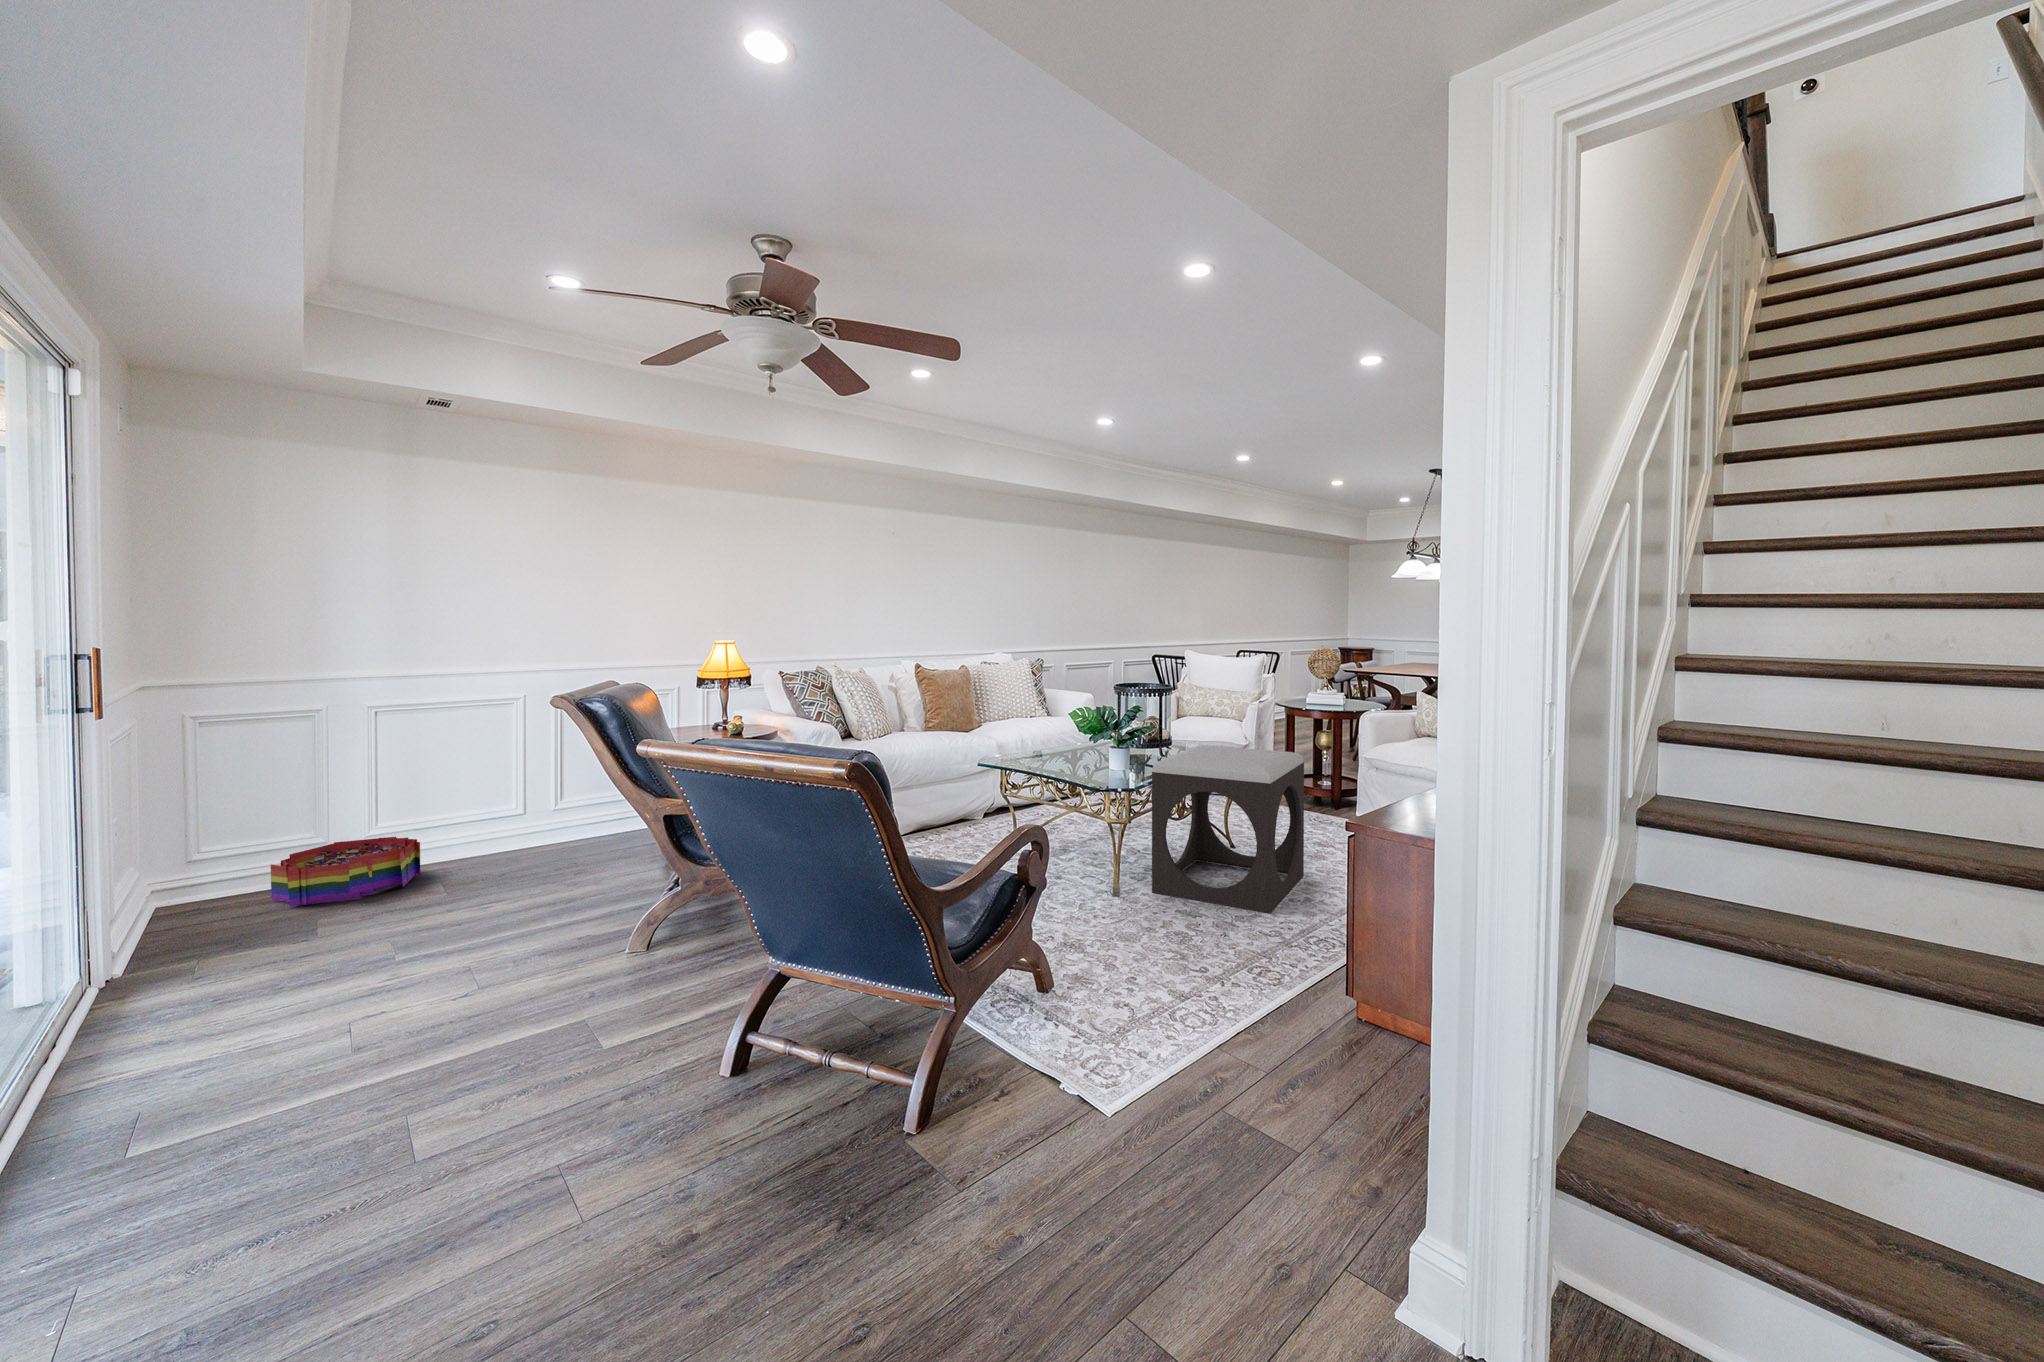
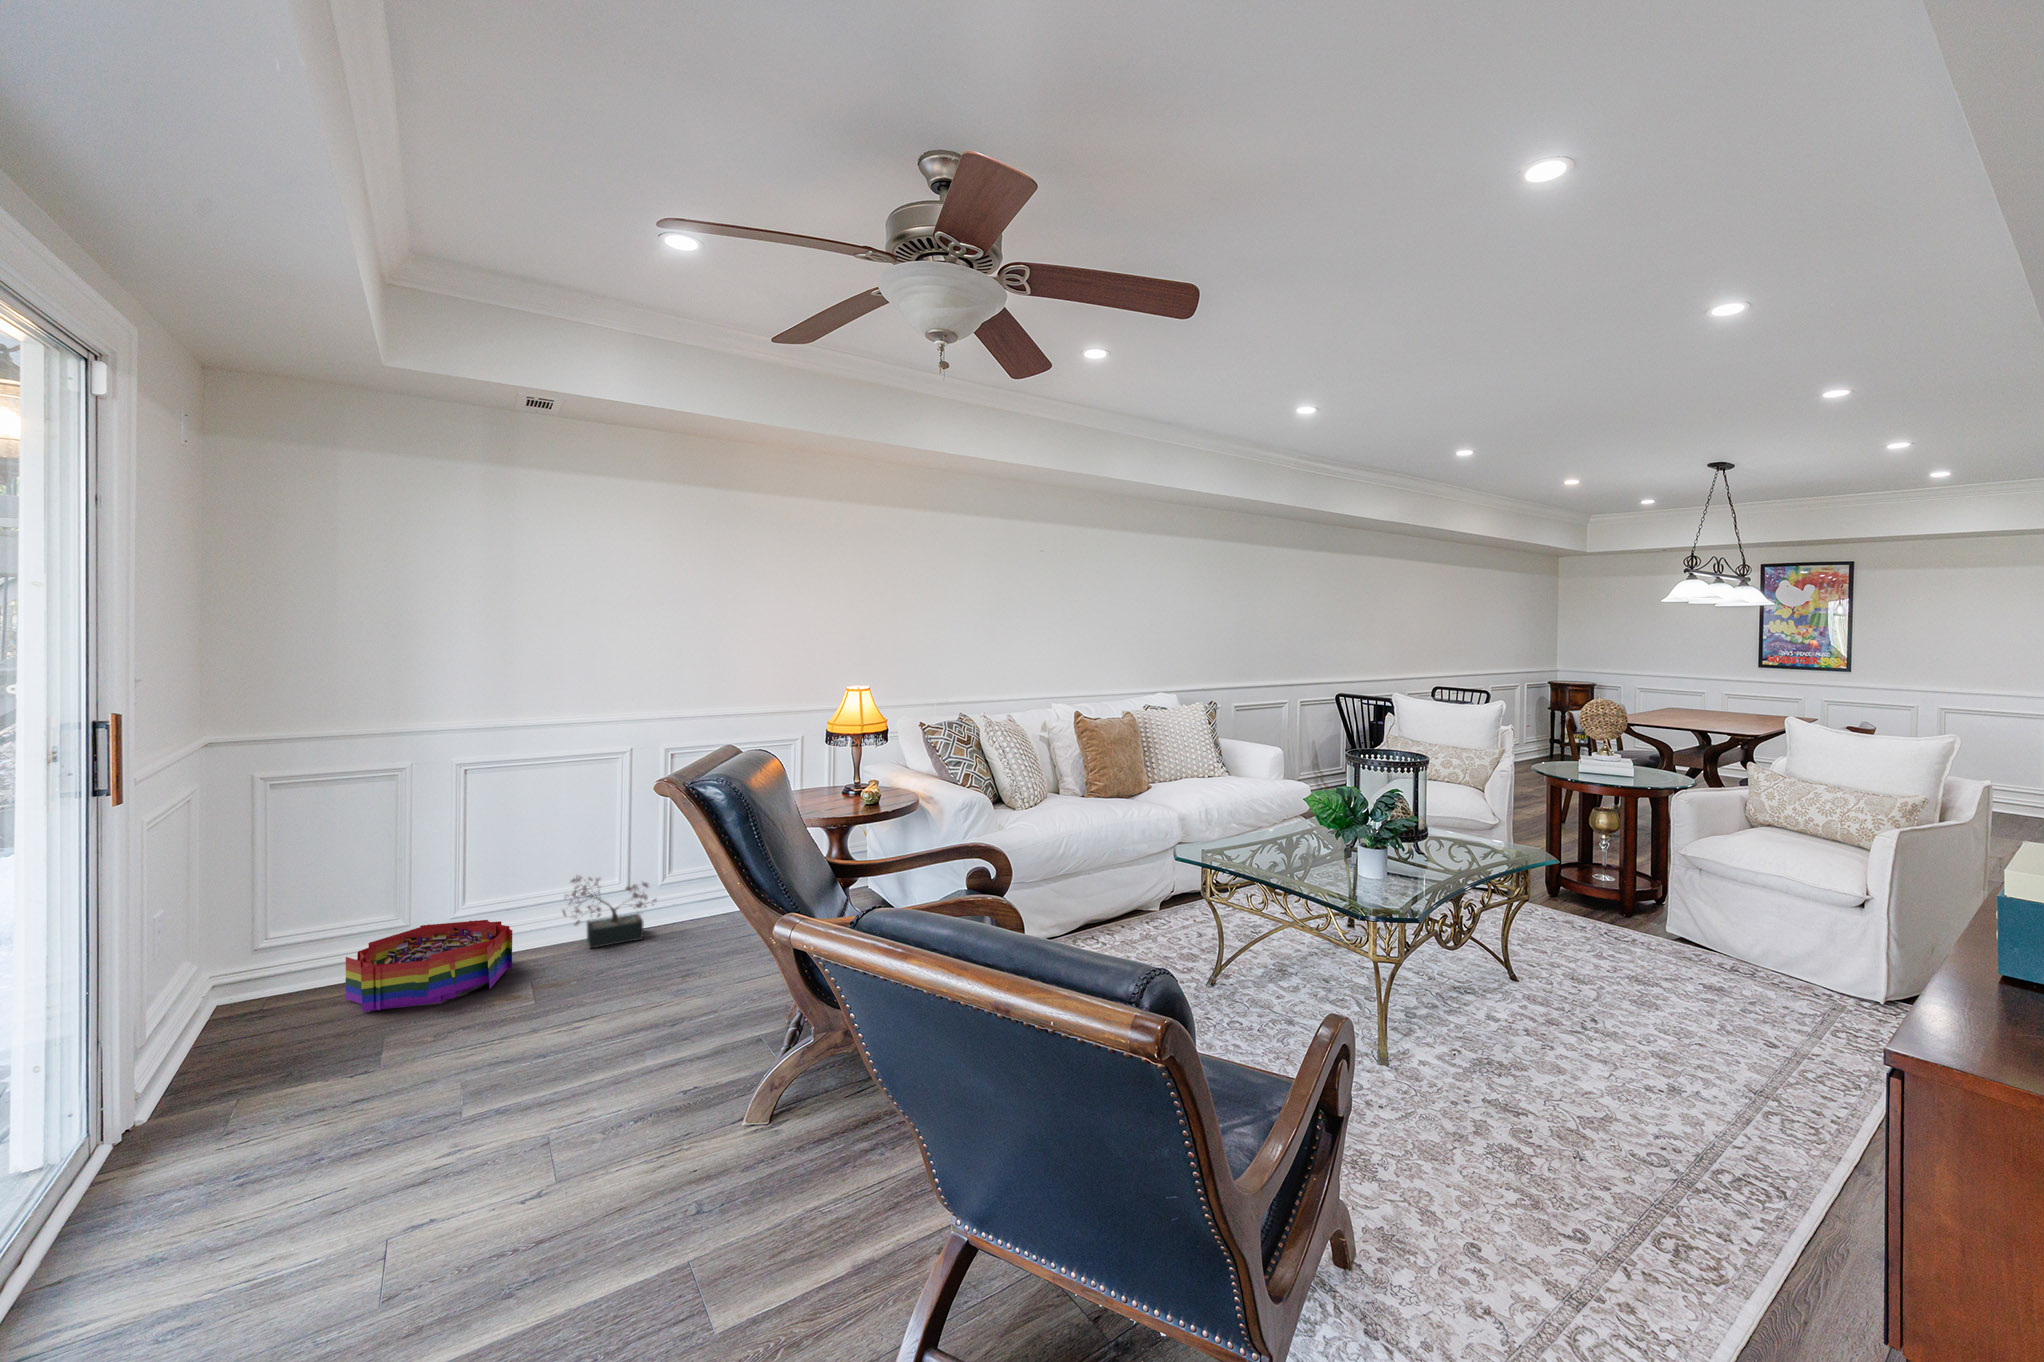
footstool: present [1152,745,1304,913] -> none [1432,842,1645,1112]
decorative plant: none [462,800,548,860] -> present [563,876,656,948]

